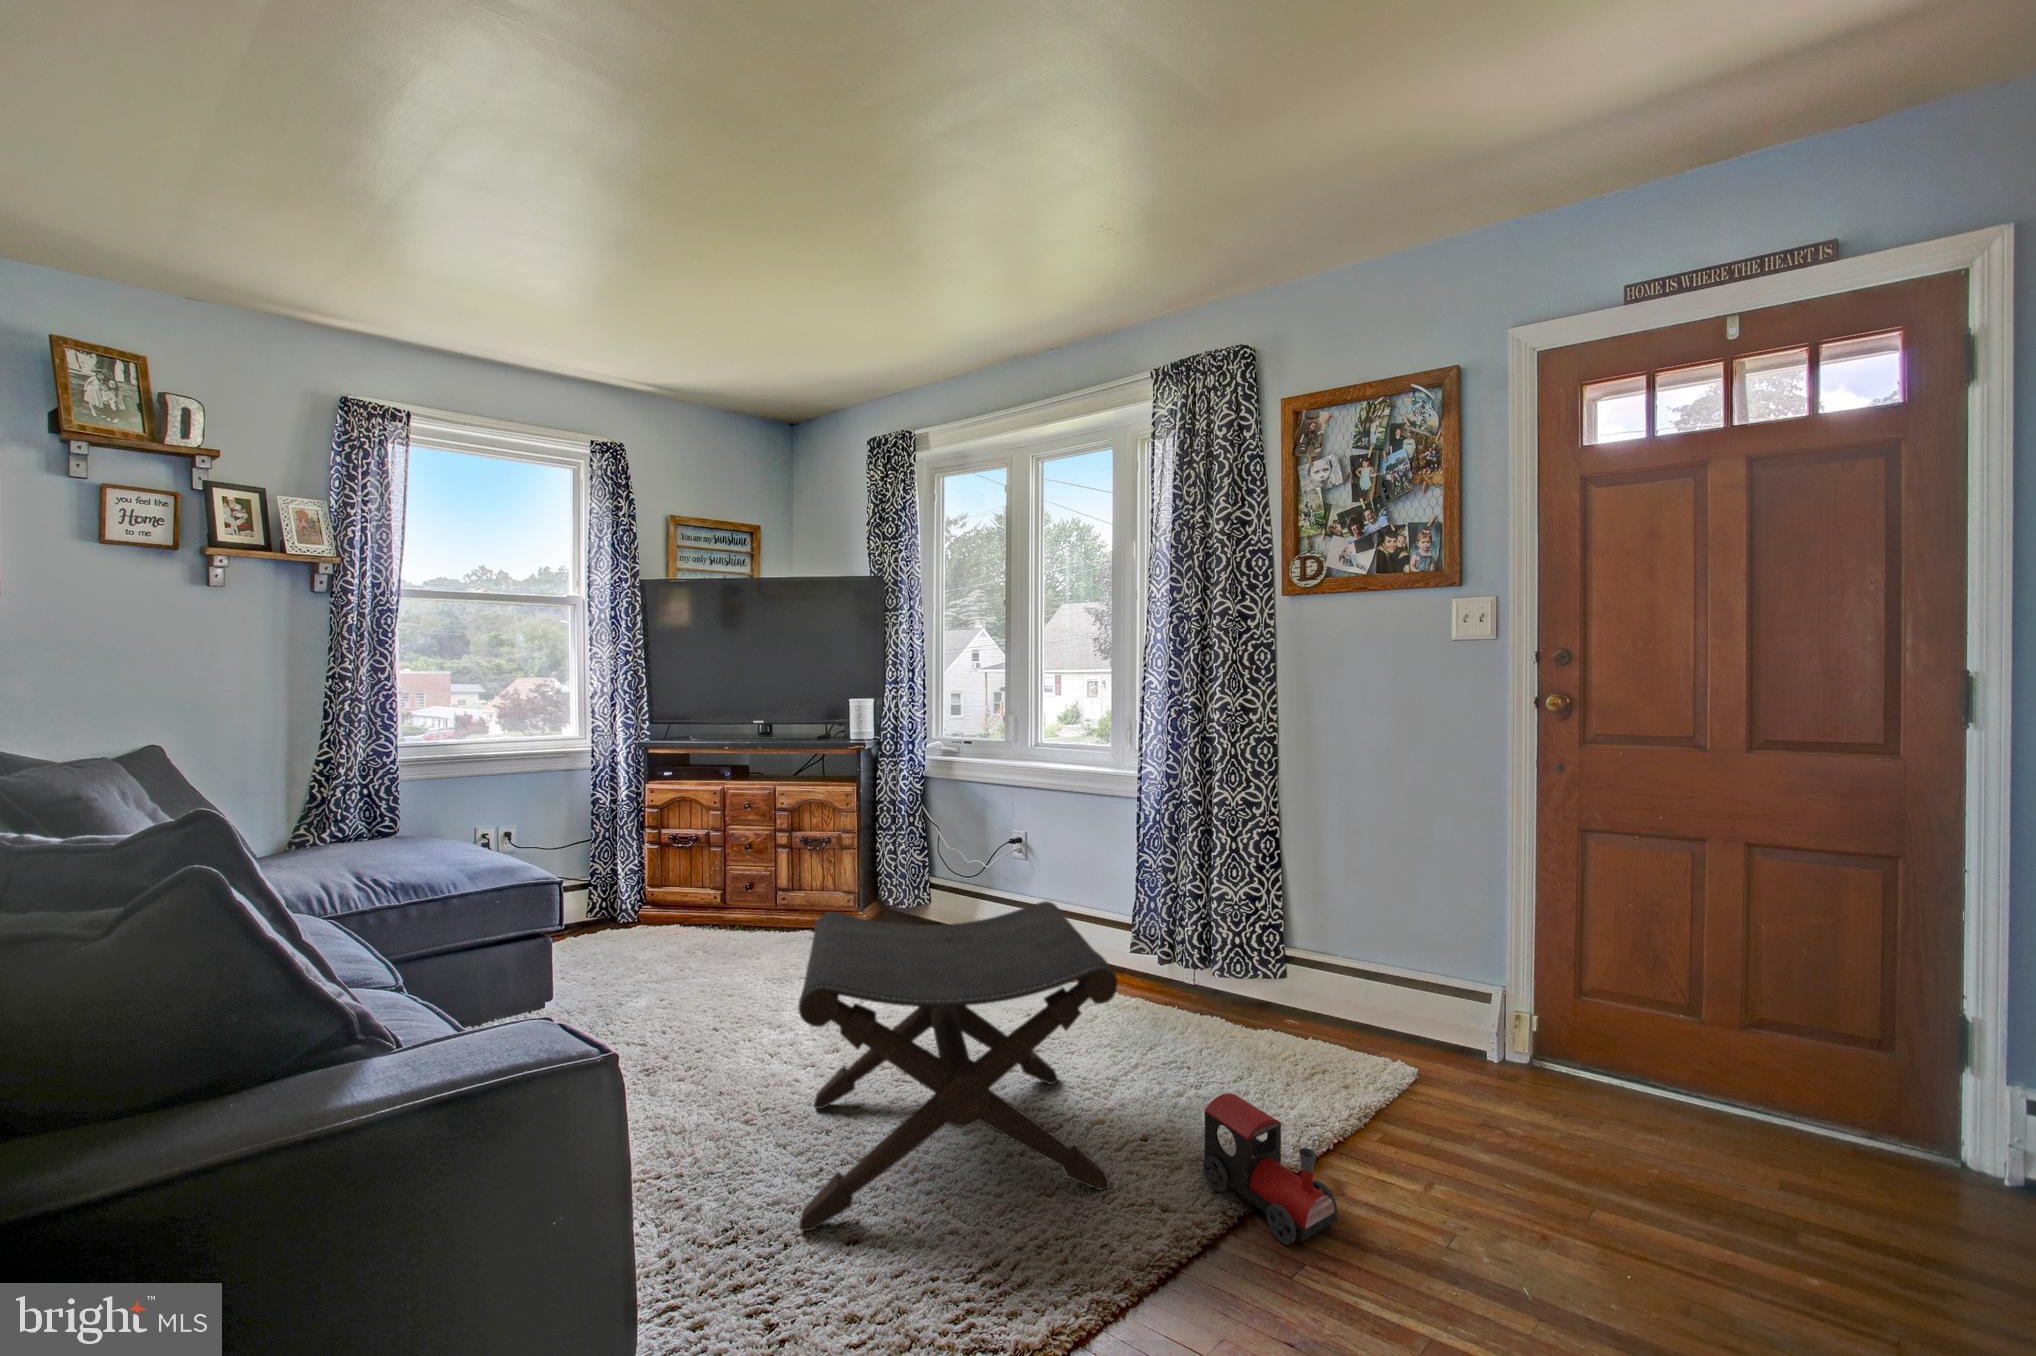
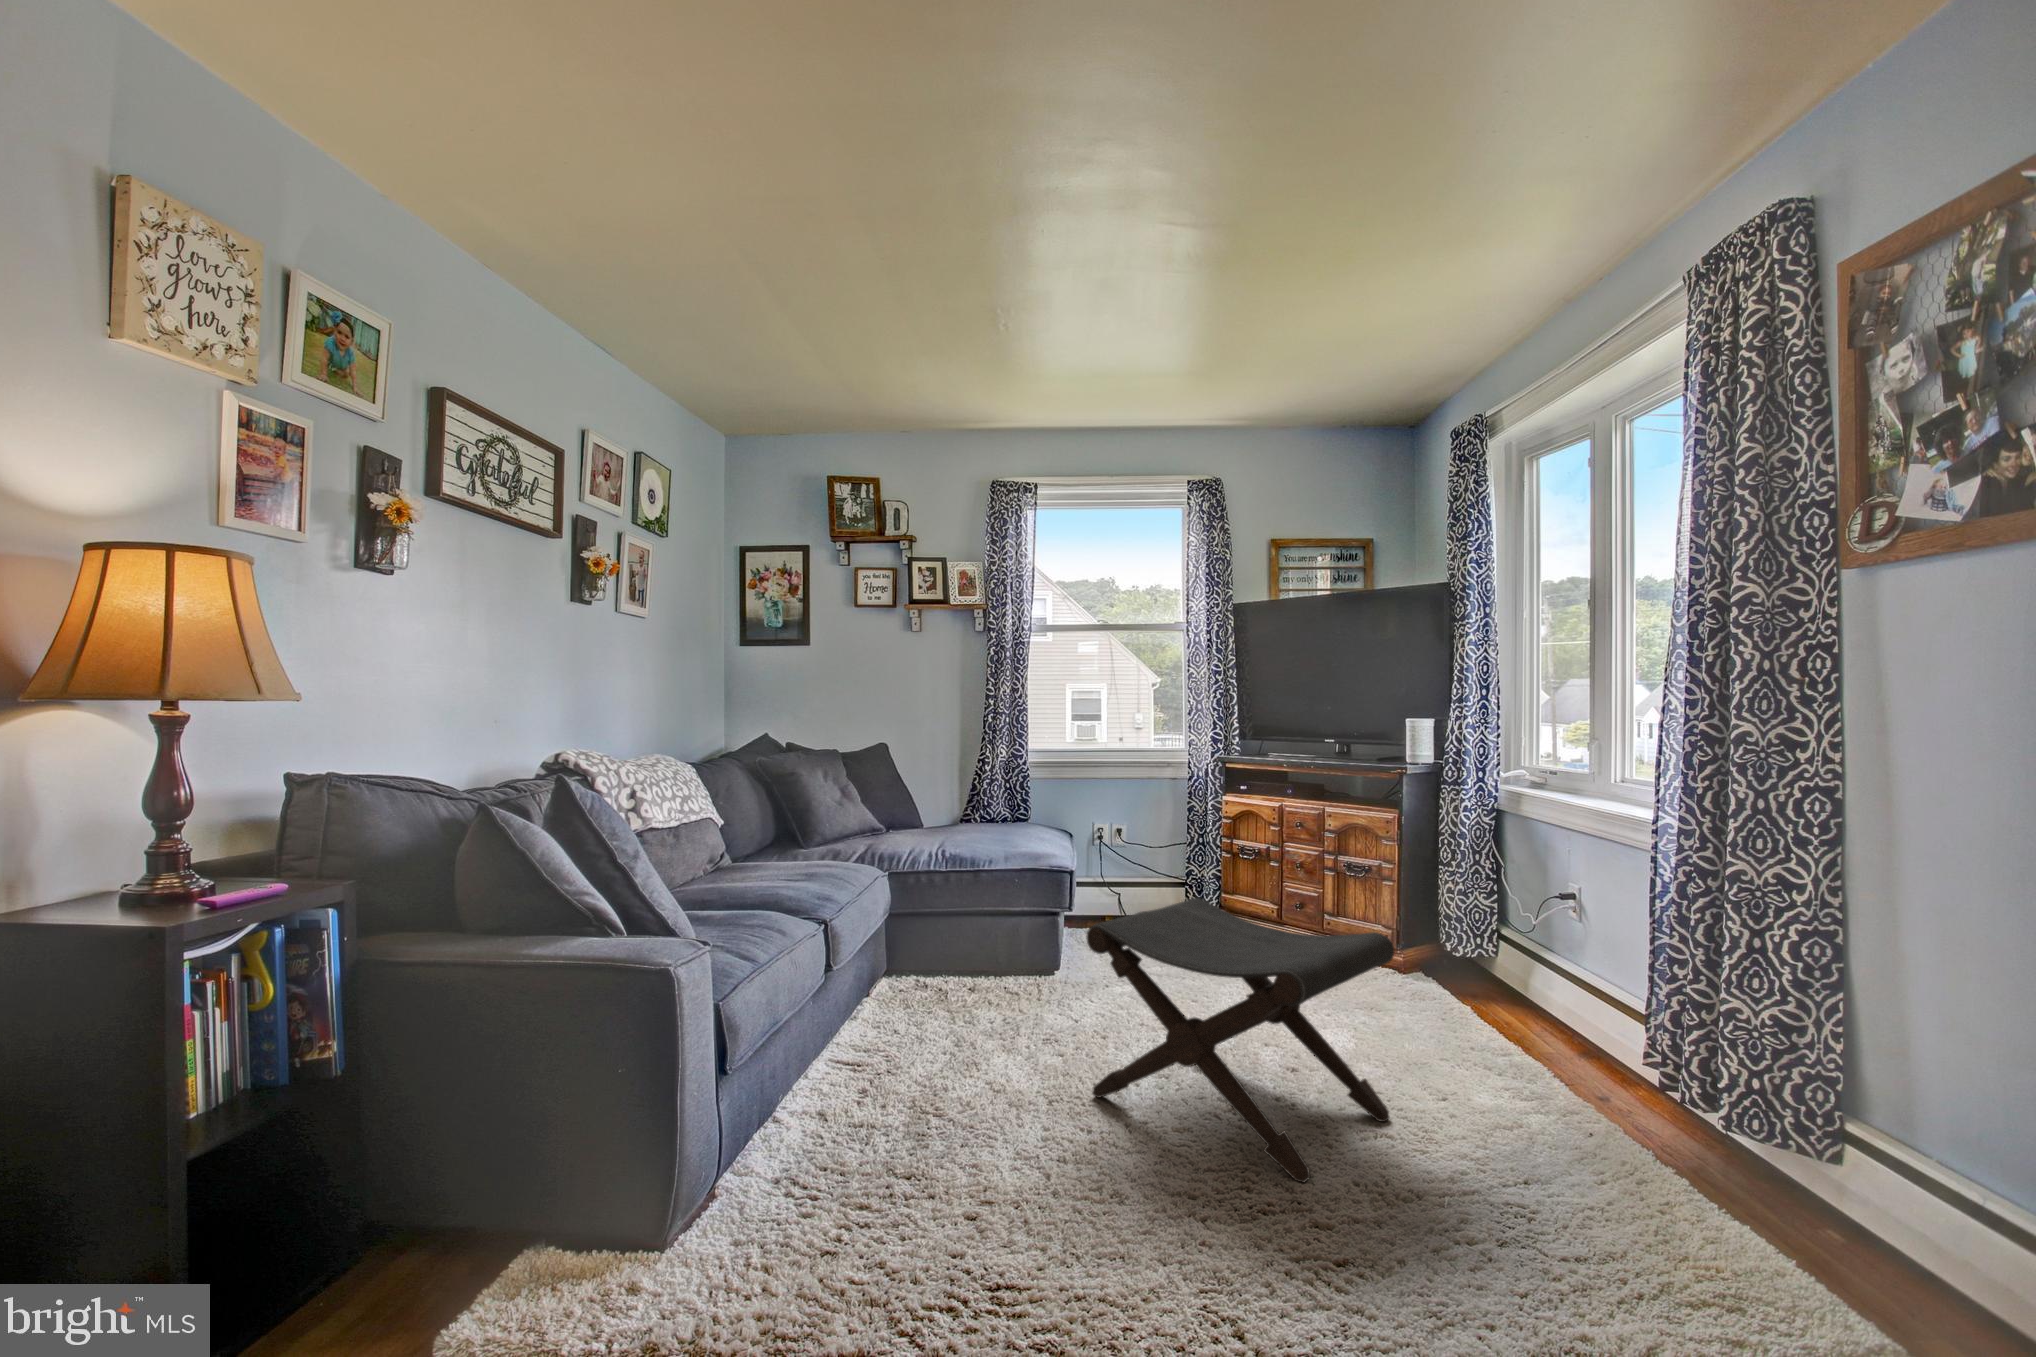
toy train: present [1203,1093,1337,1245] -> none [1380,1149,1459,1300]

